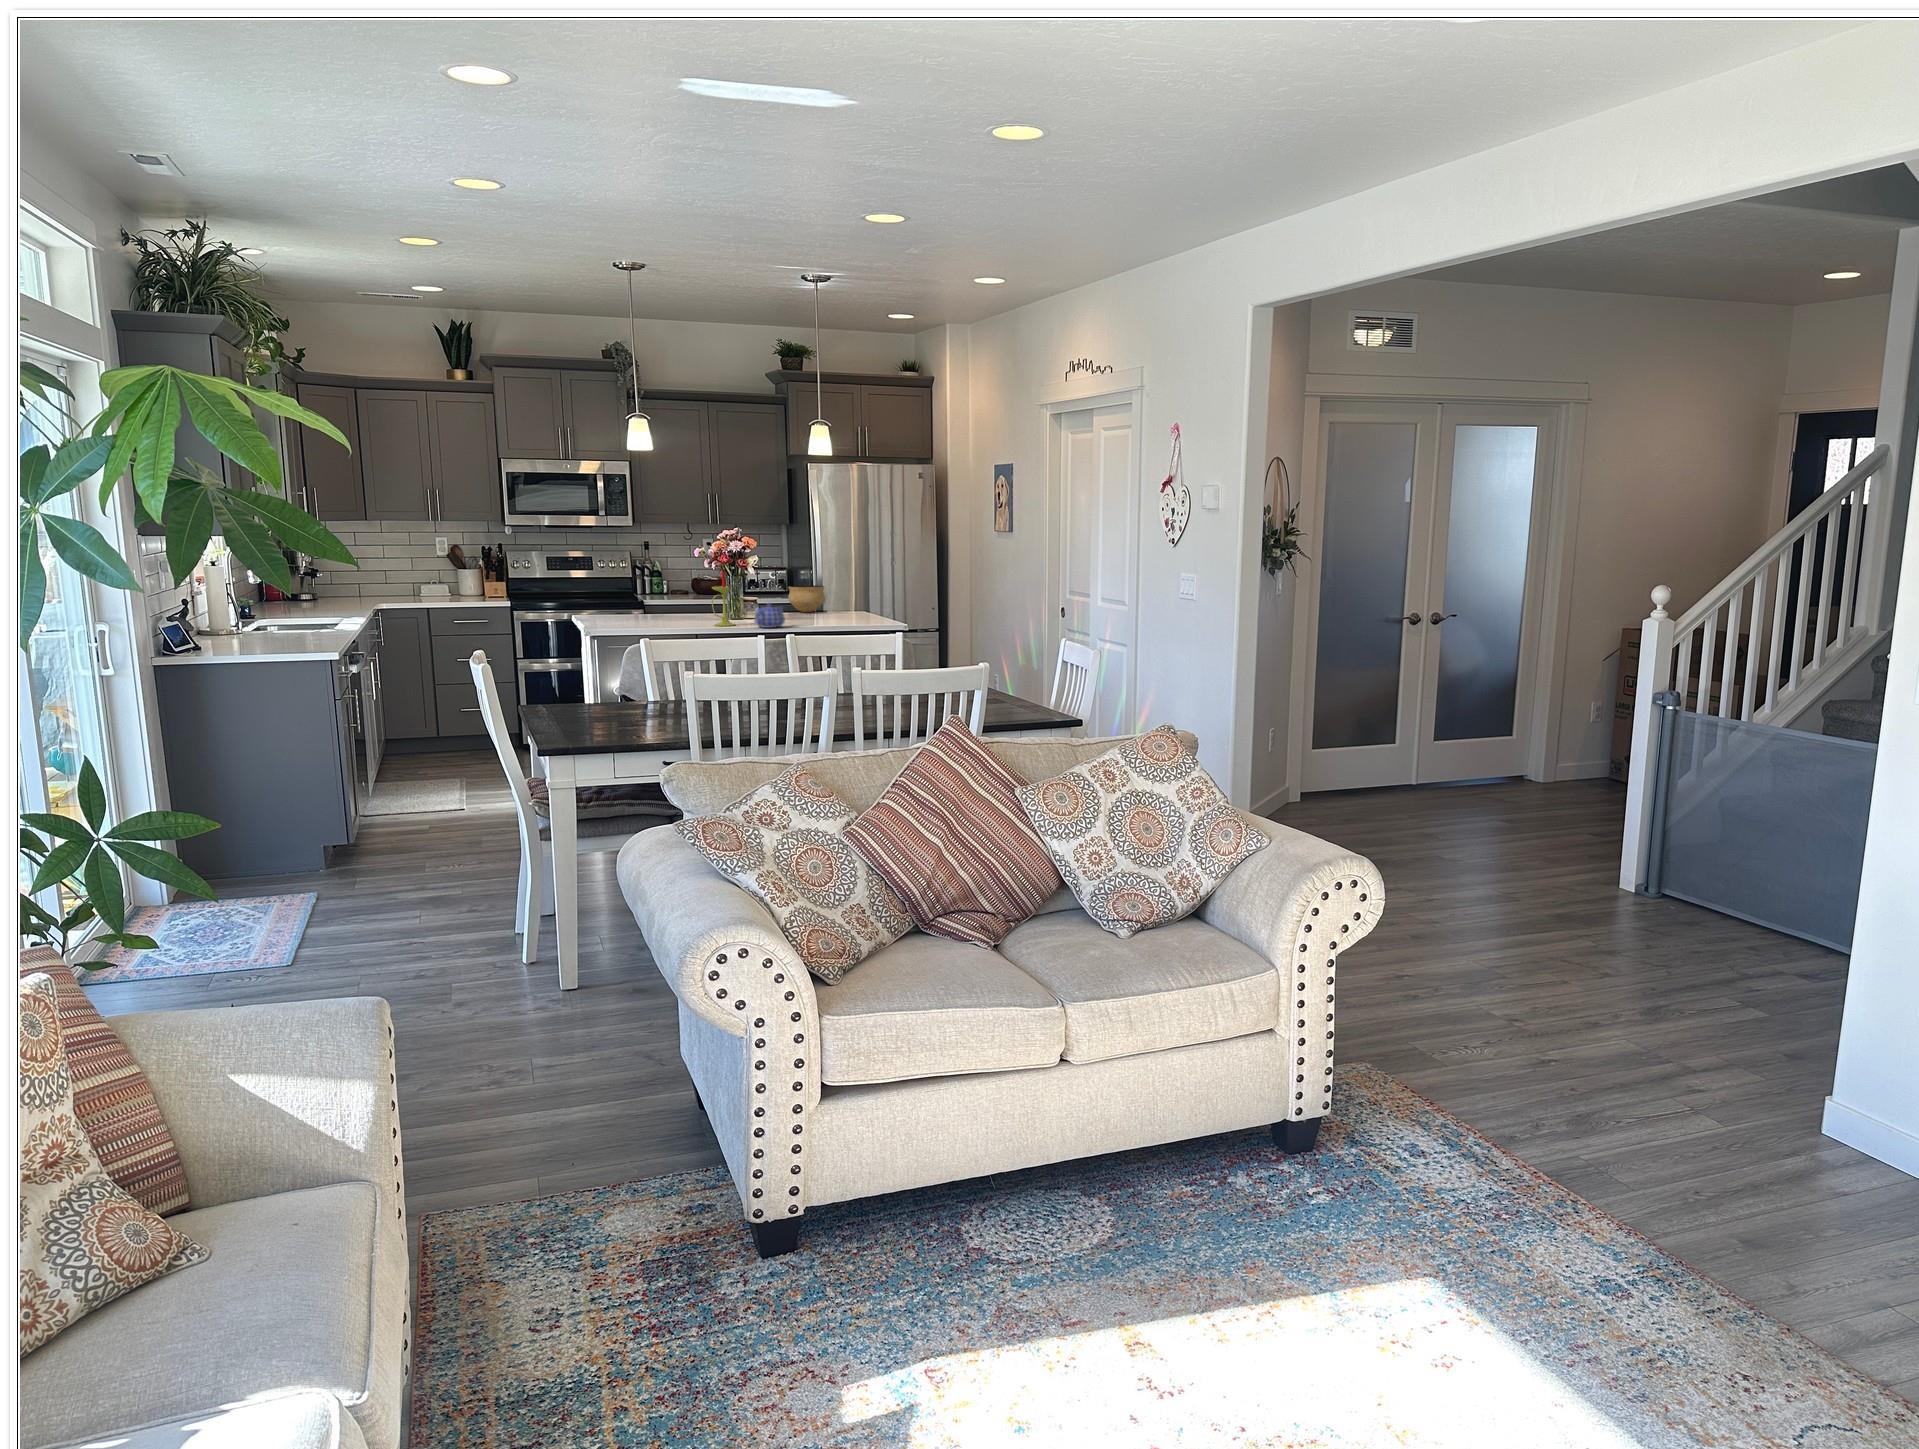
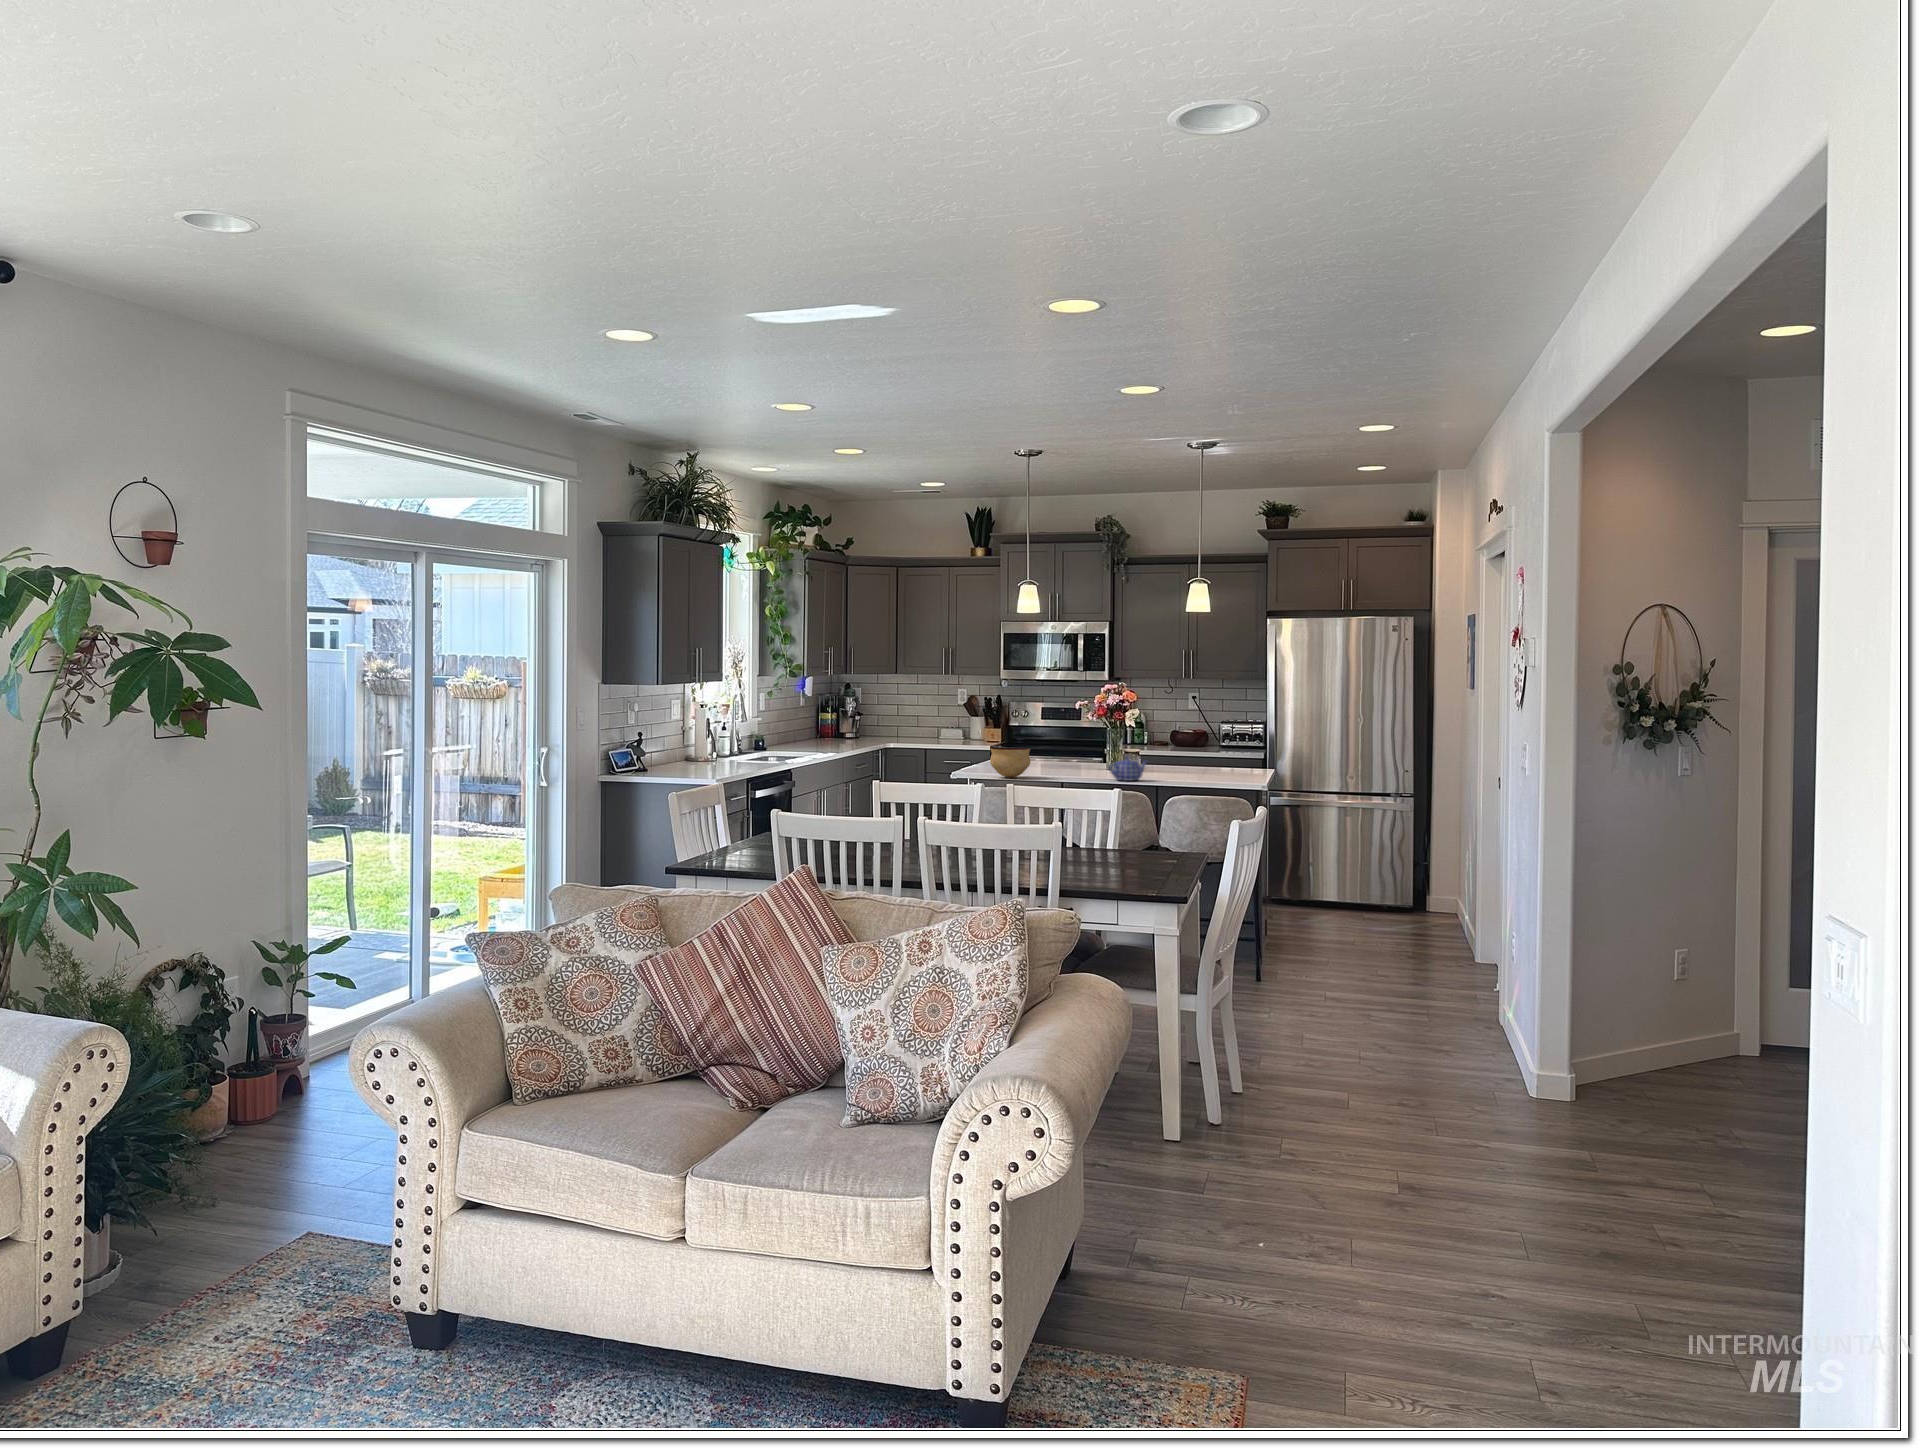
candle: present [712,570,736,626] -> none [1081,716,1109,777]
bowl: present [788,585,825,613] -> present [990,747,1030,778]

